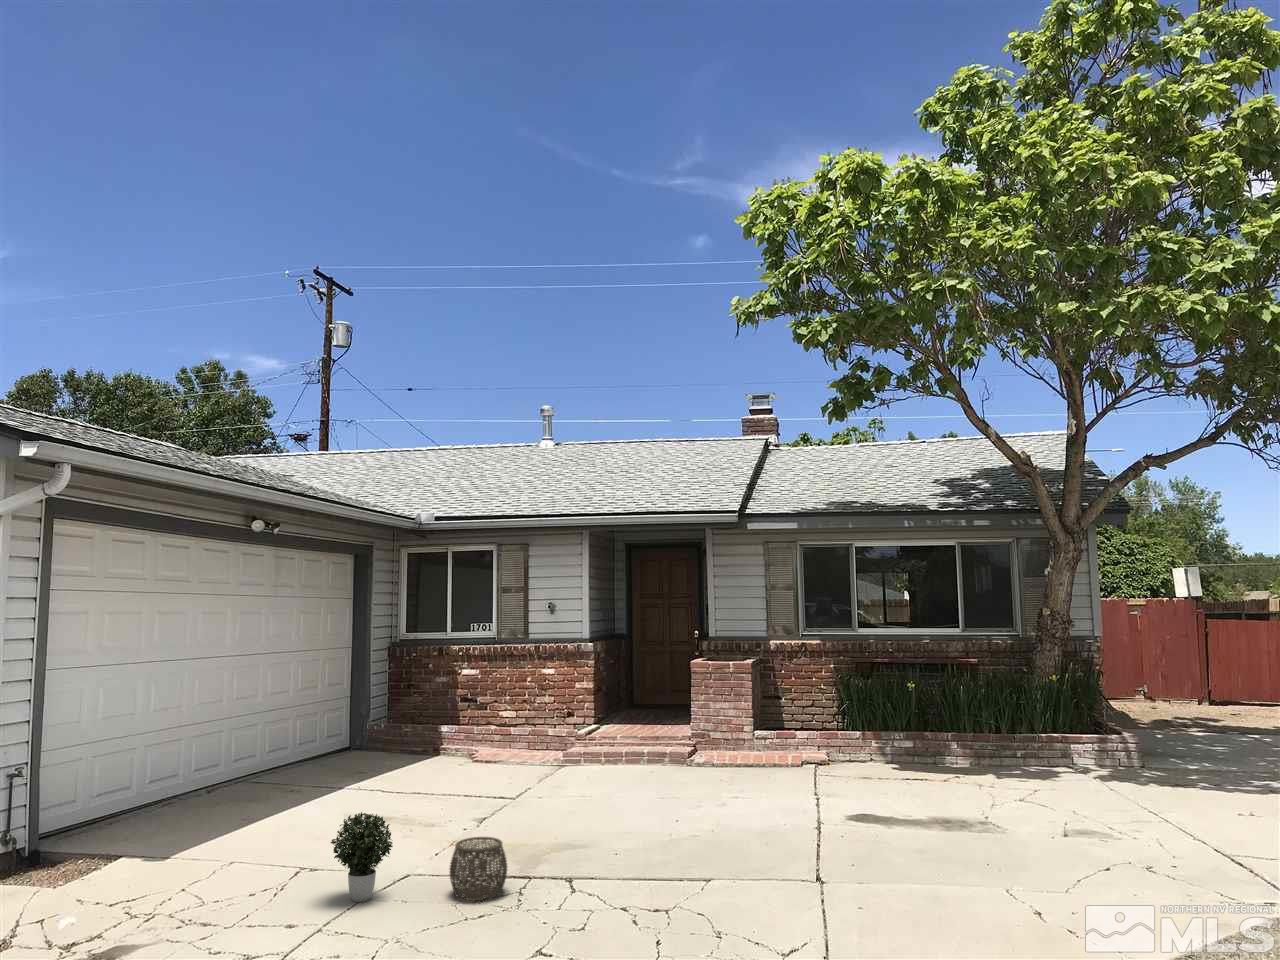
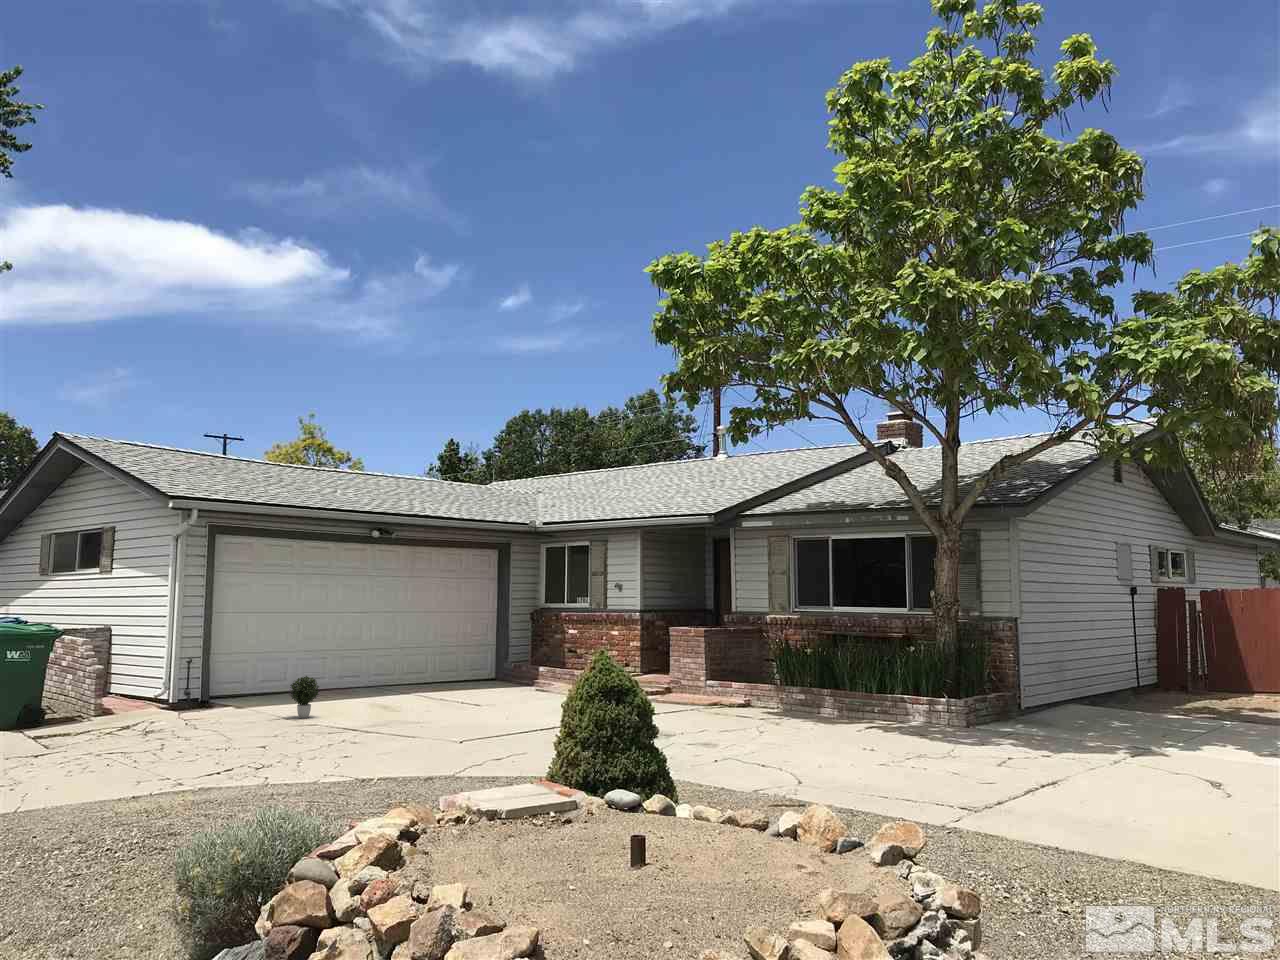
woven basket: present [450,837,507,901] -> none [332,694,363,723]

